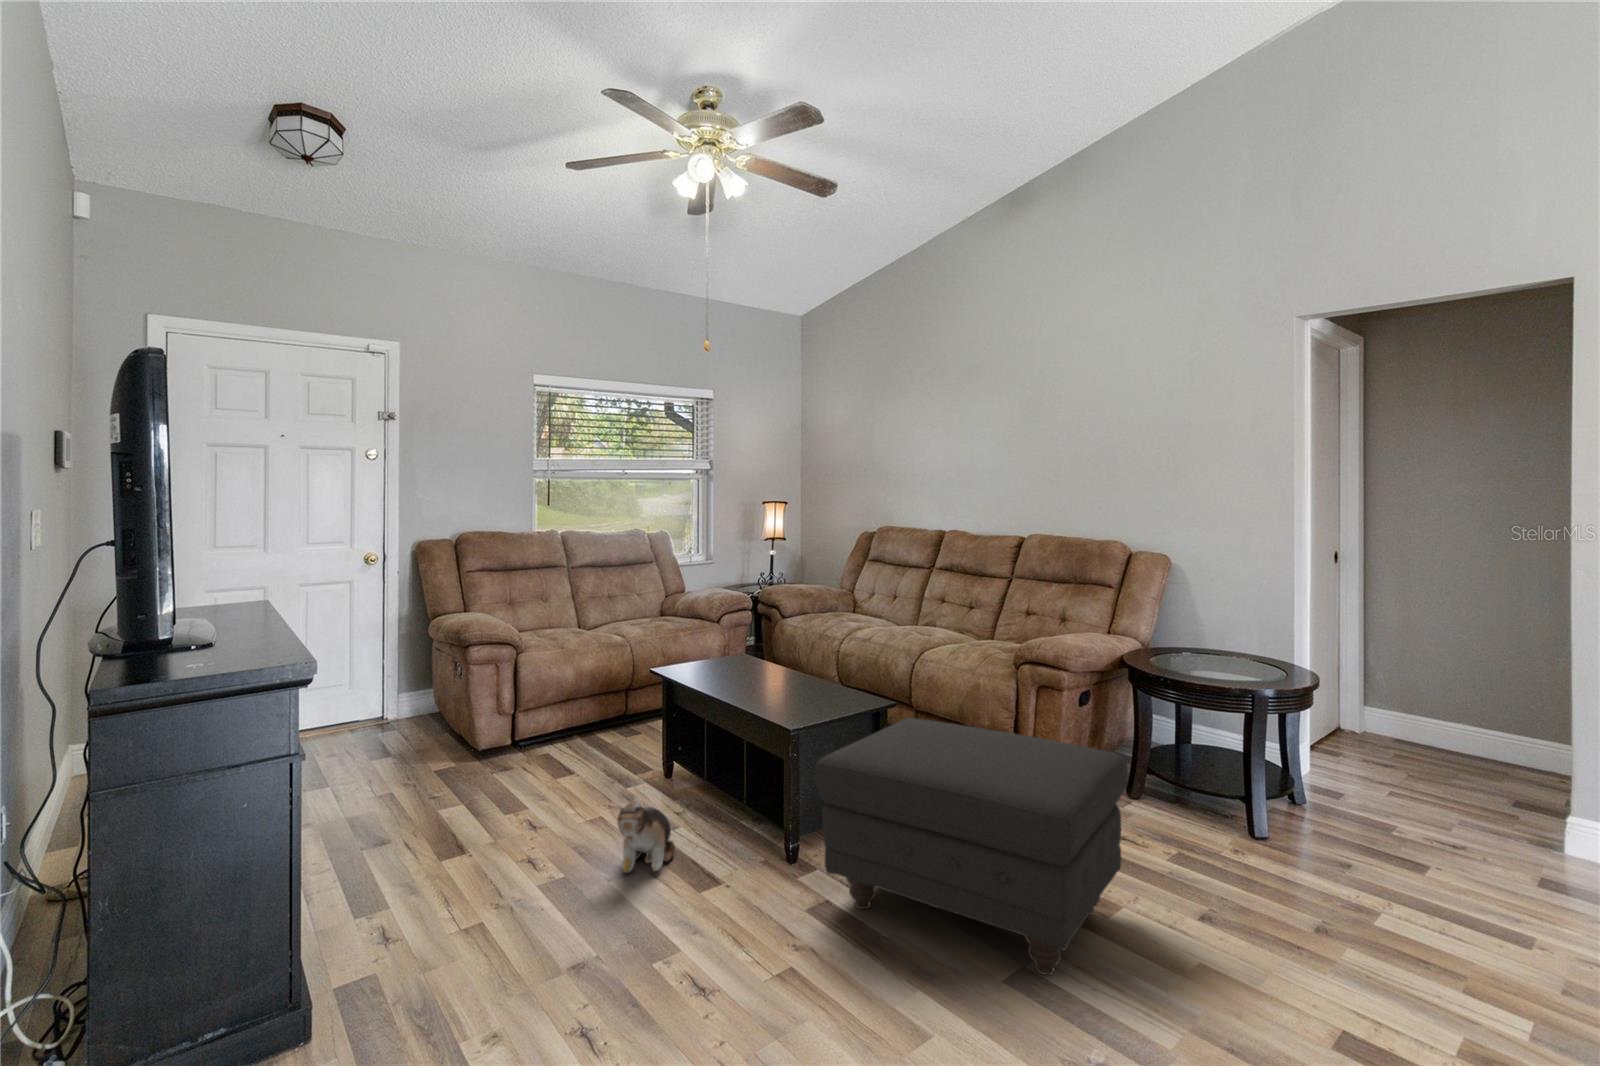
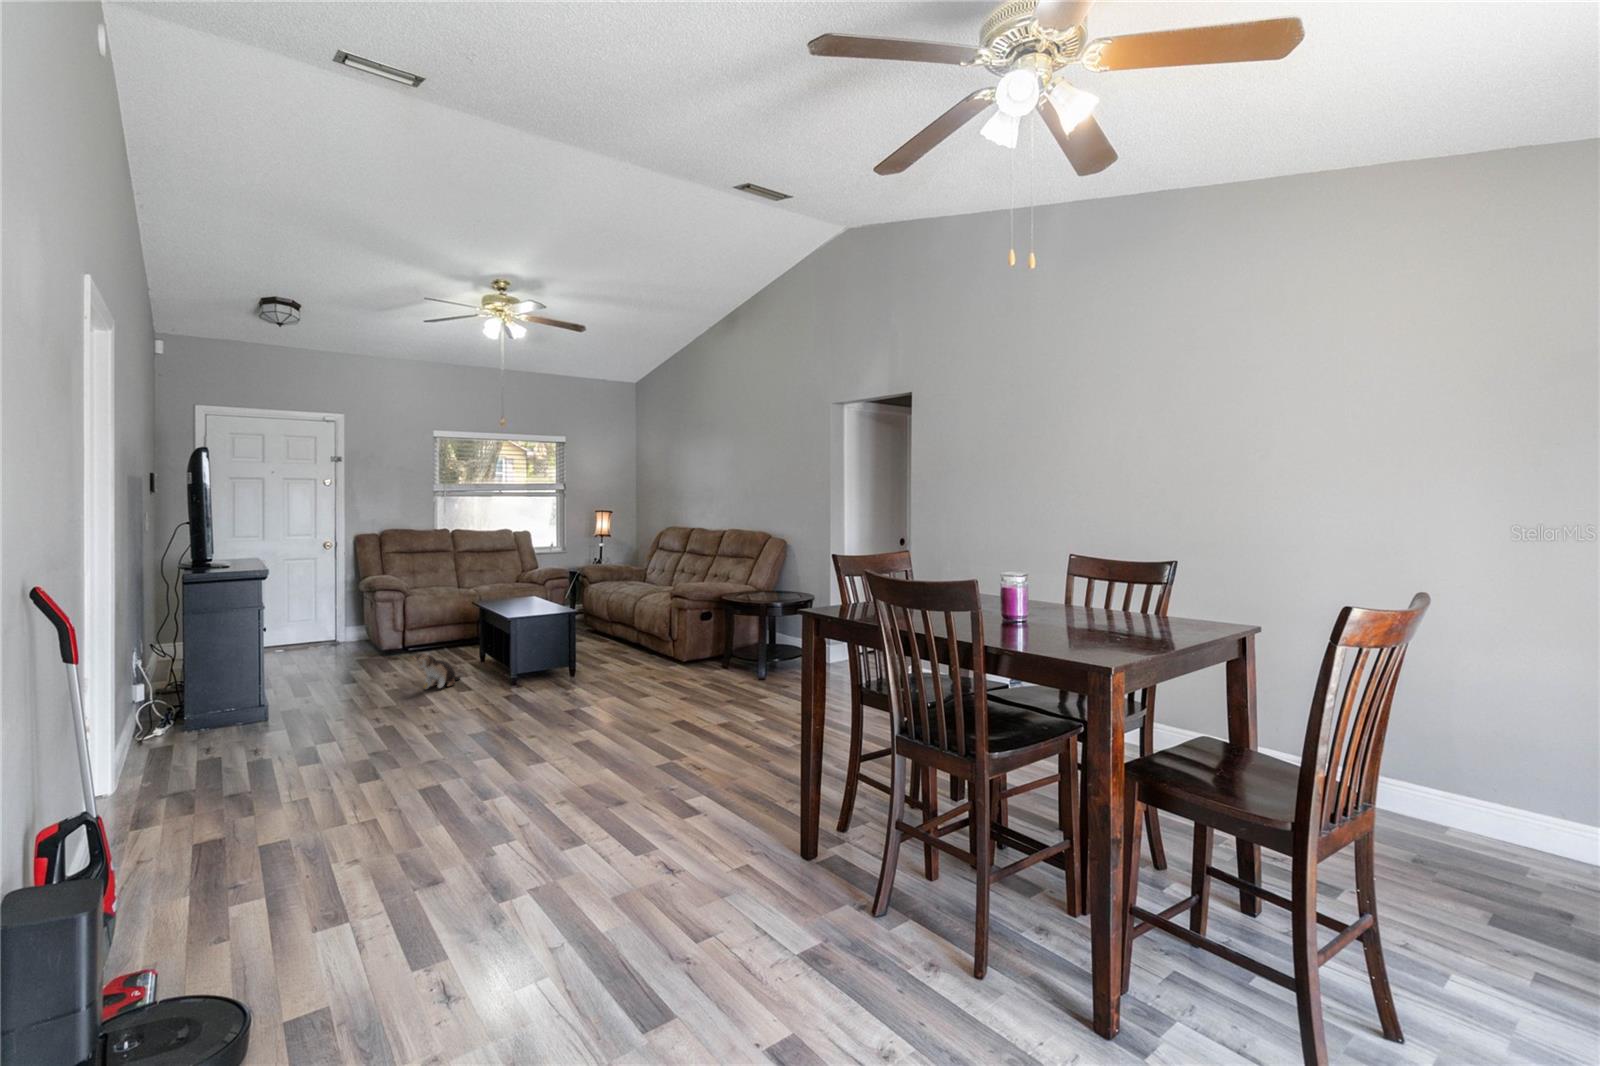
ottoman: present [815,718,1128,975] -> none [503,617,648,712]

